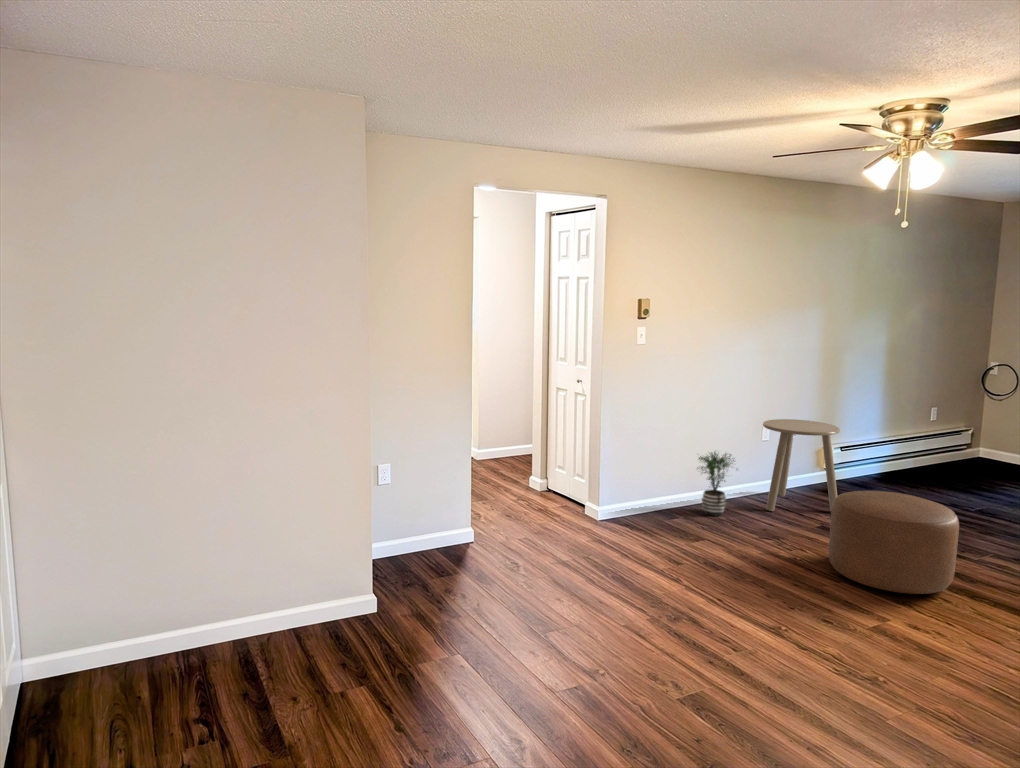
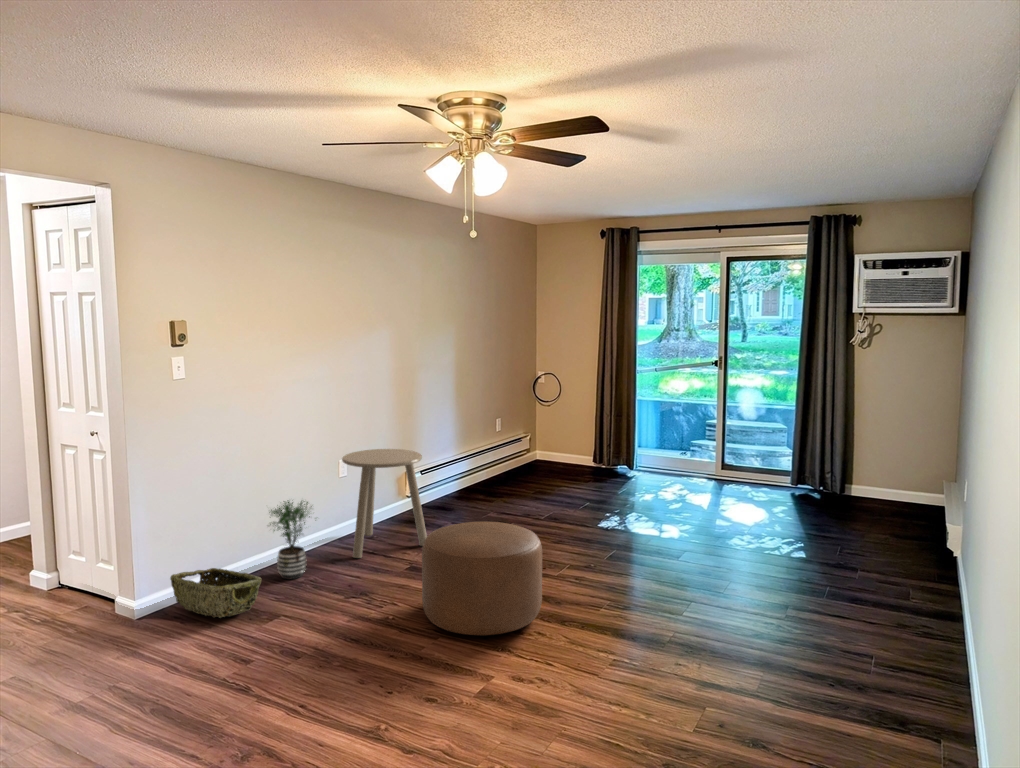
woven basket: none [624,492,691,531] -> present [170,568,261,618]

